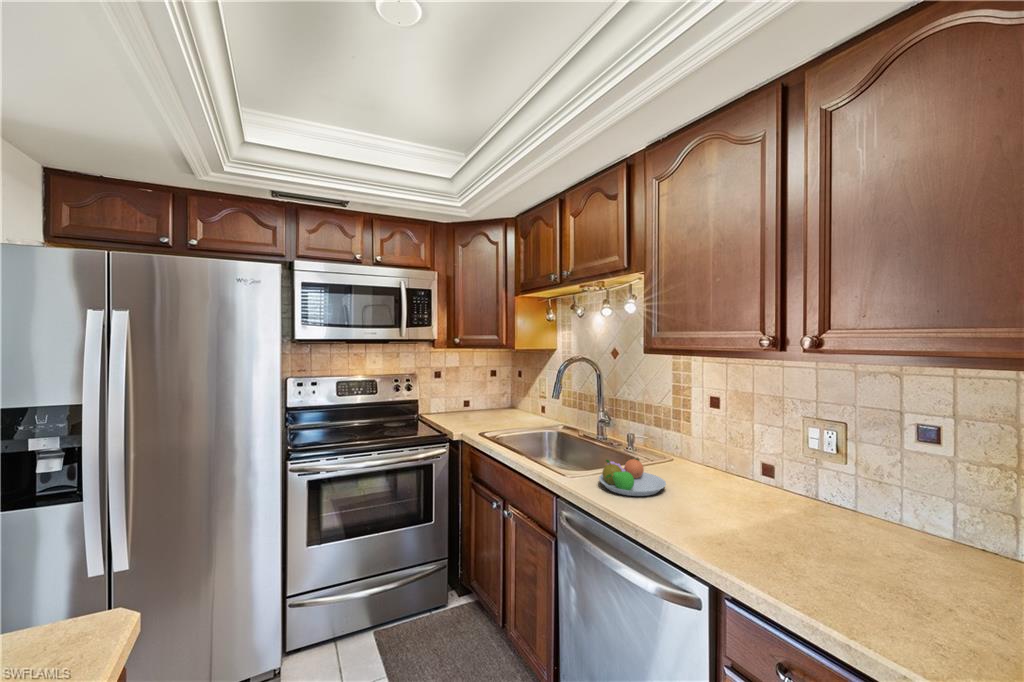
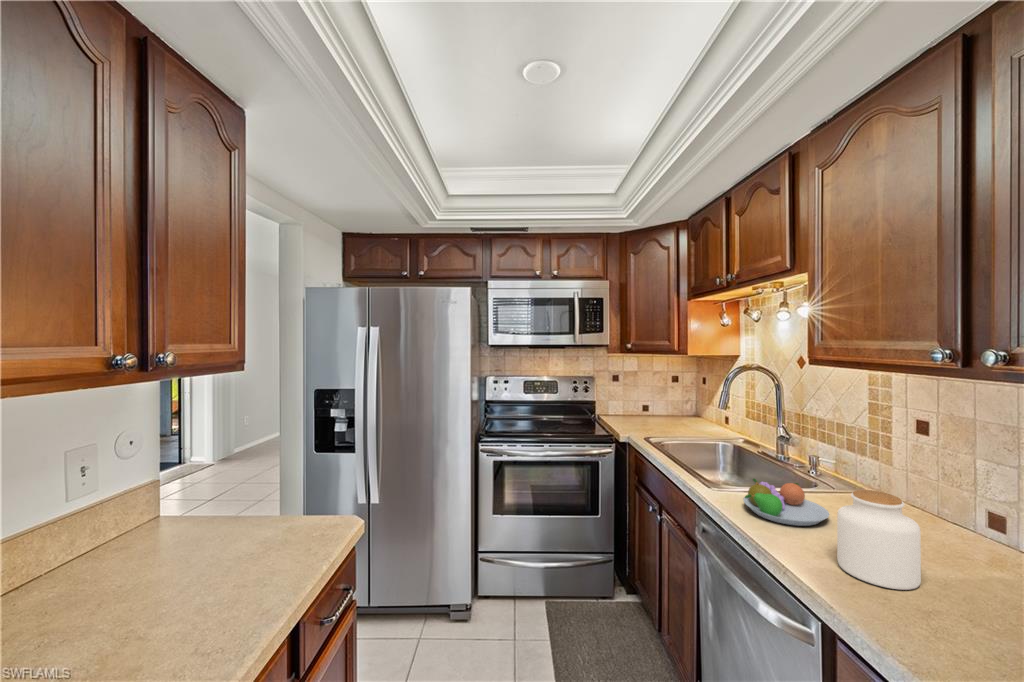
jar: none [690,455,748,533] -> present [837,490,921,590]

